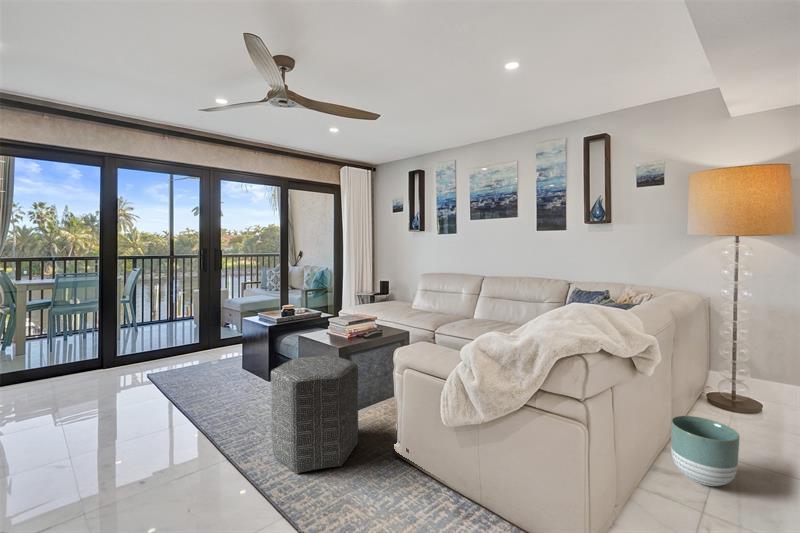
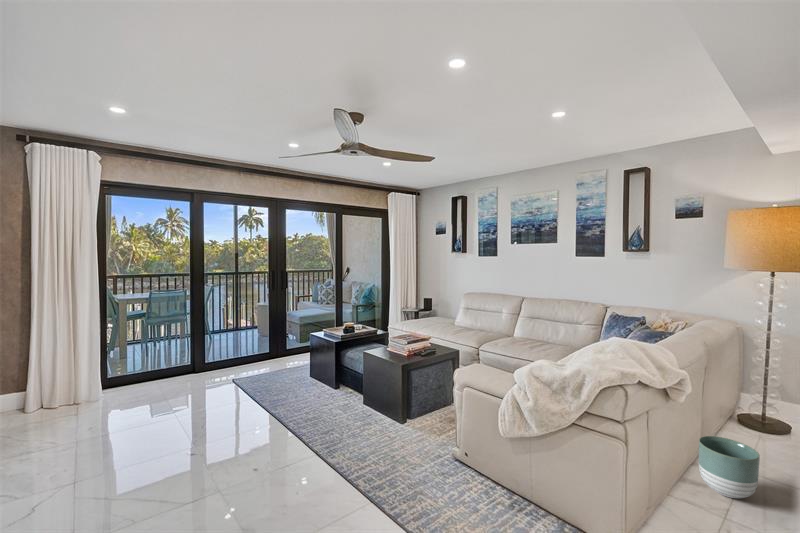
ottoman: present [271,355,358,473] -> none [353,371,423,469]

